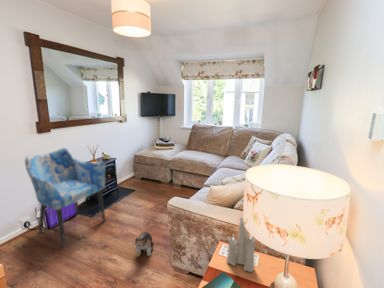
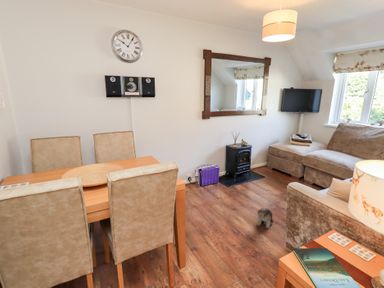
armchair: present [25,148,106,247] -> none [193,132,244,201]
candle: present [227,218,255,272] -> none [333,201,365,258]

